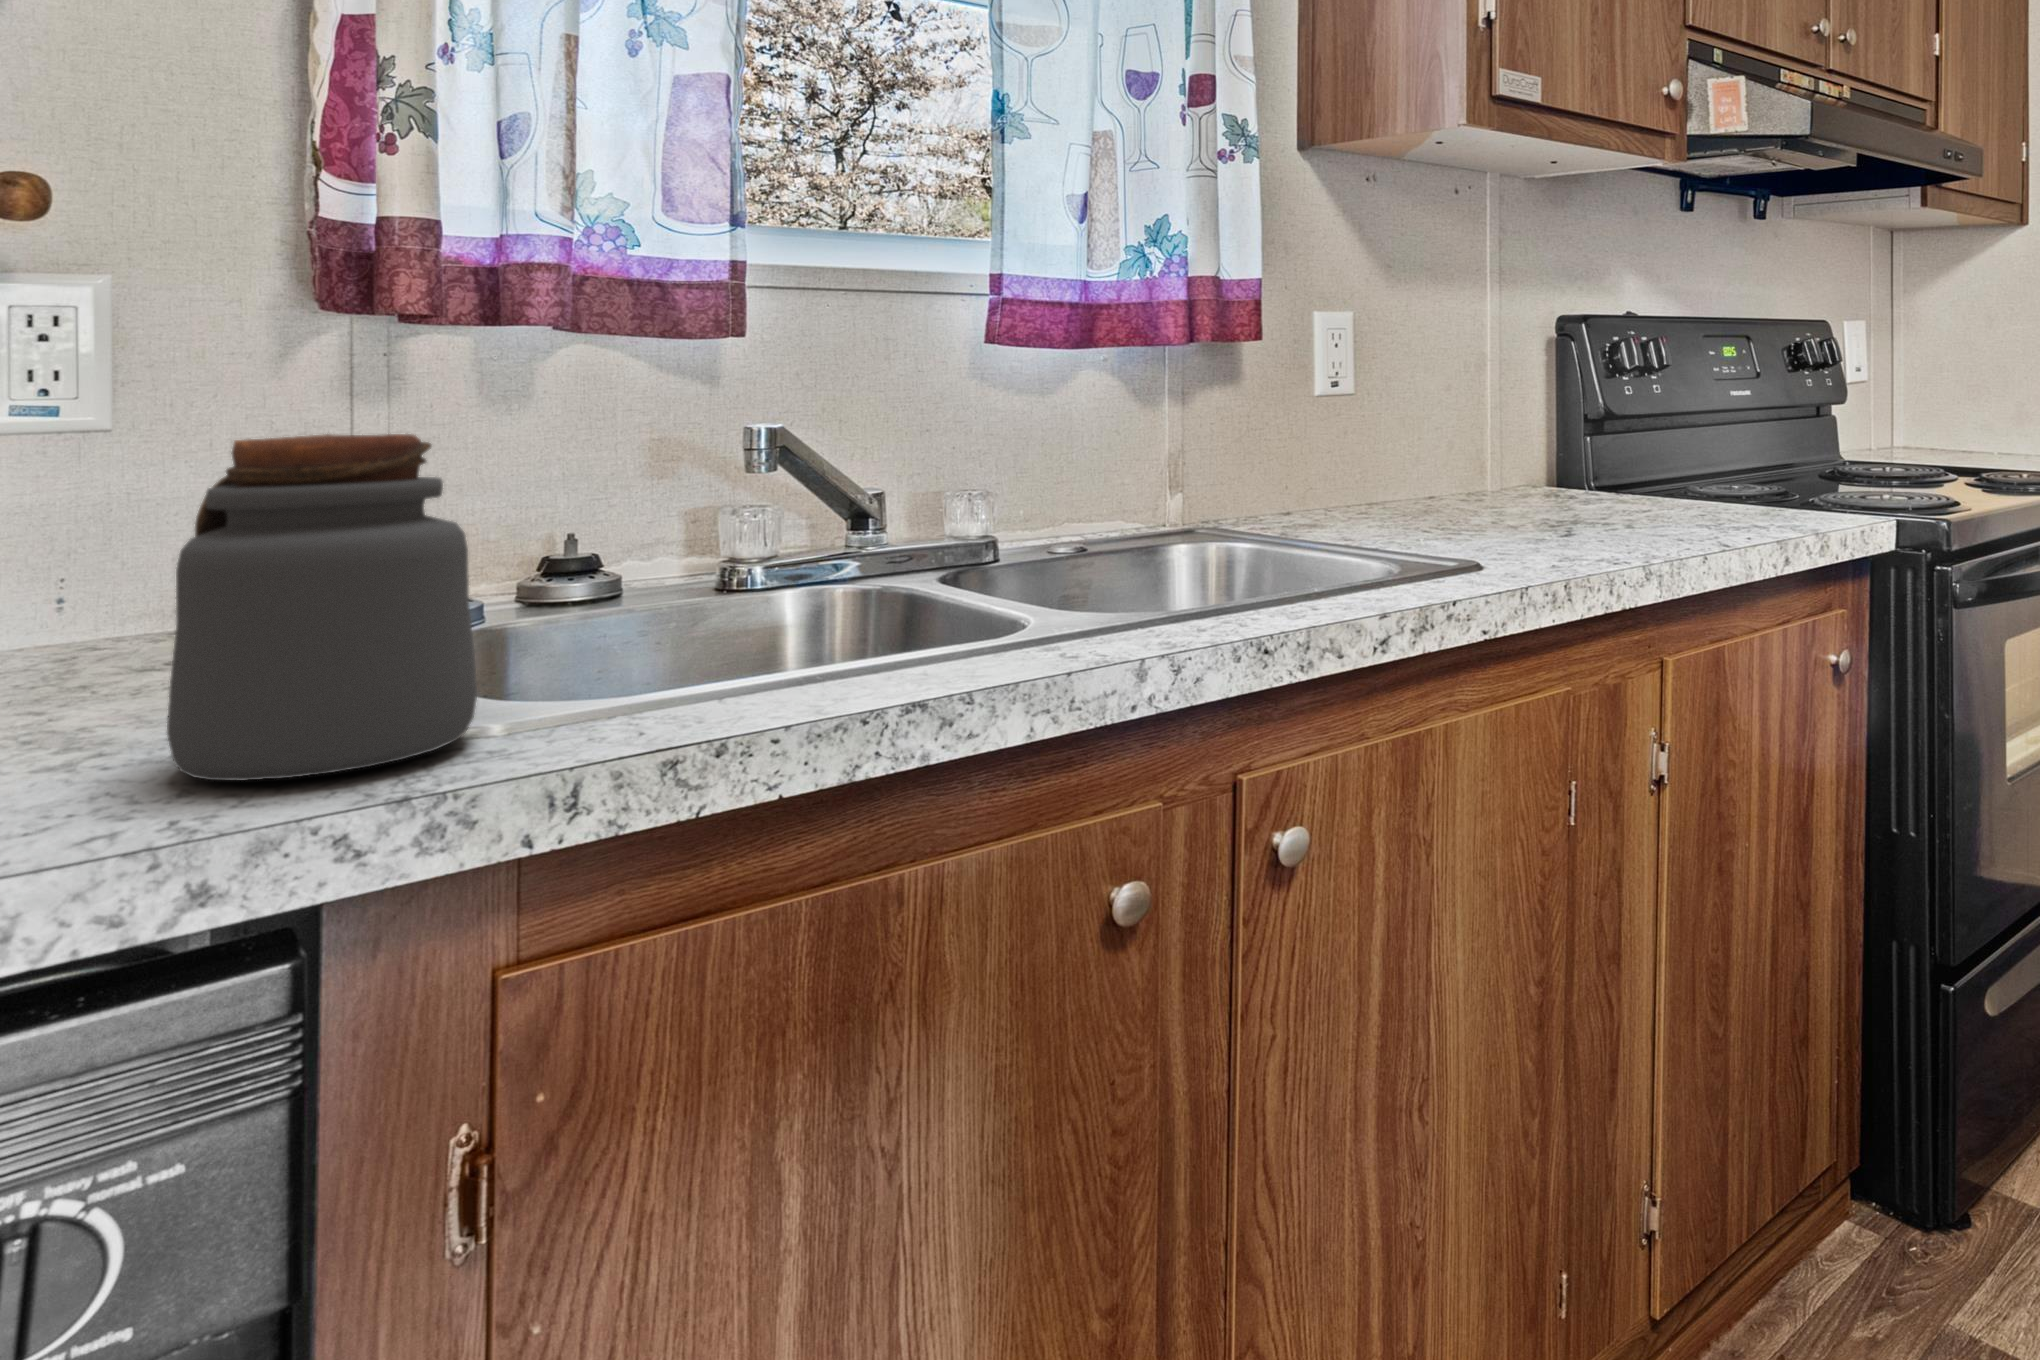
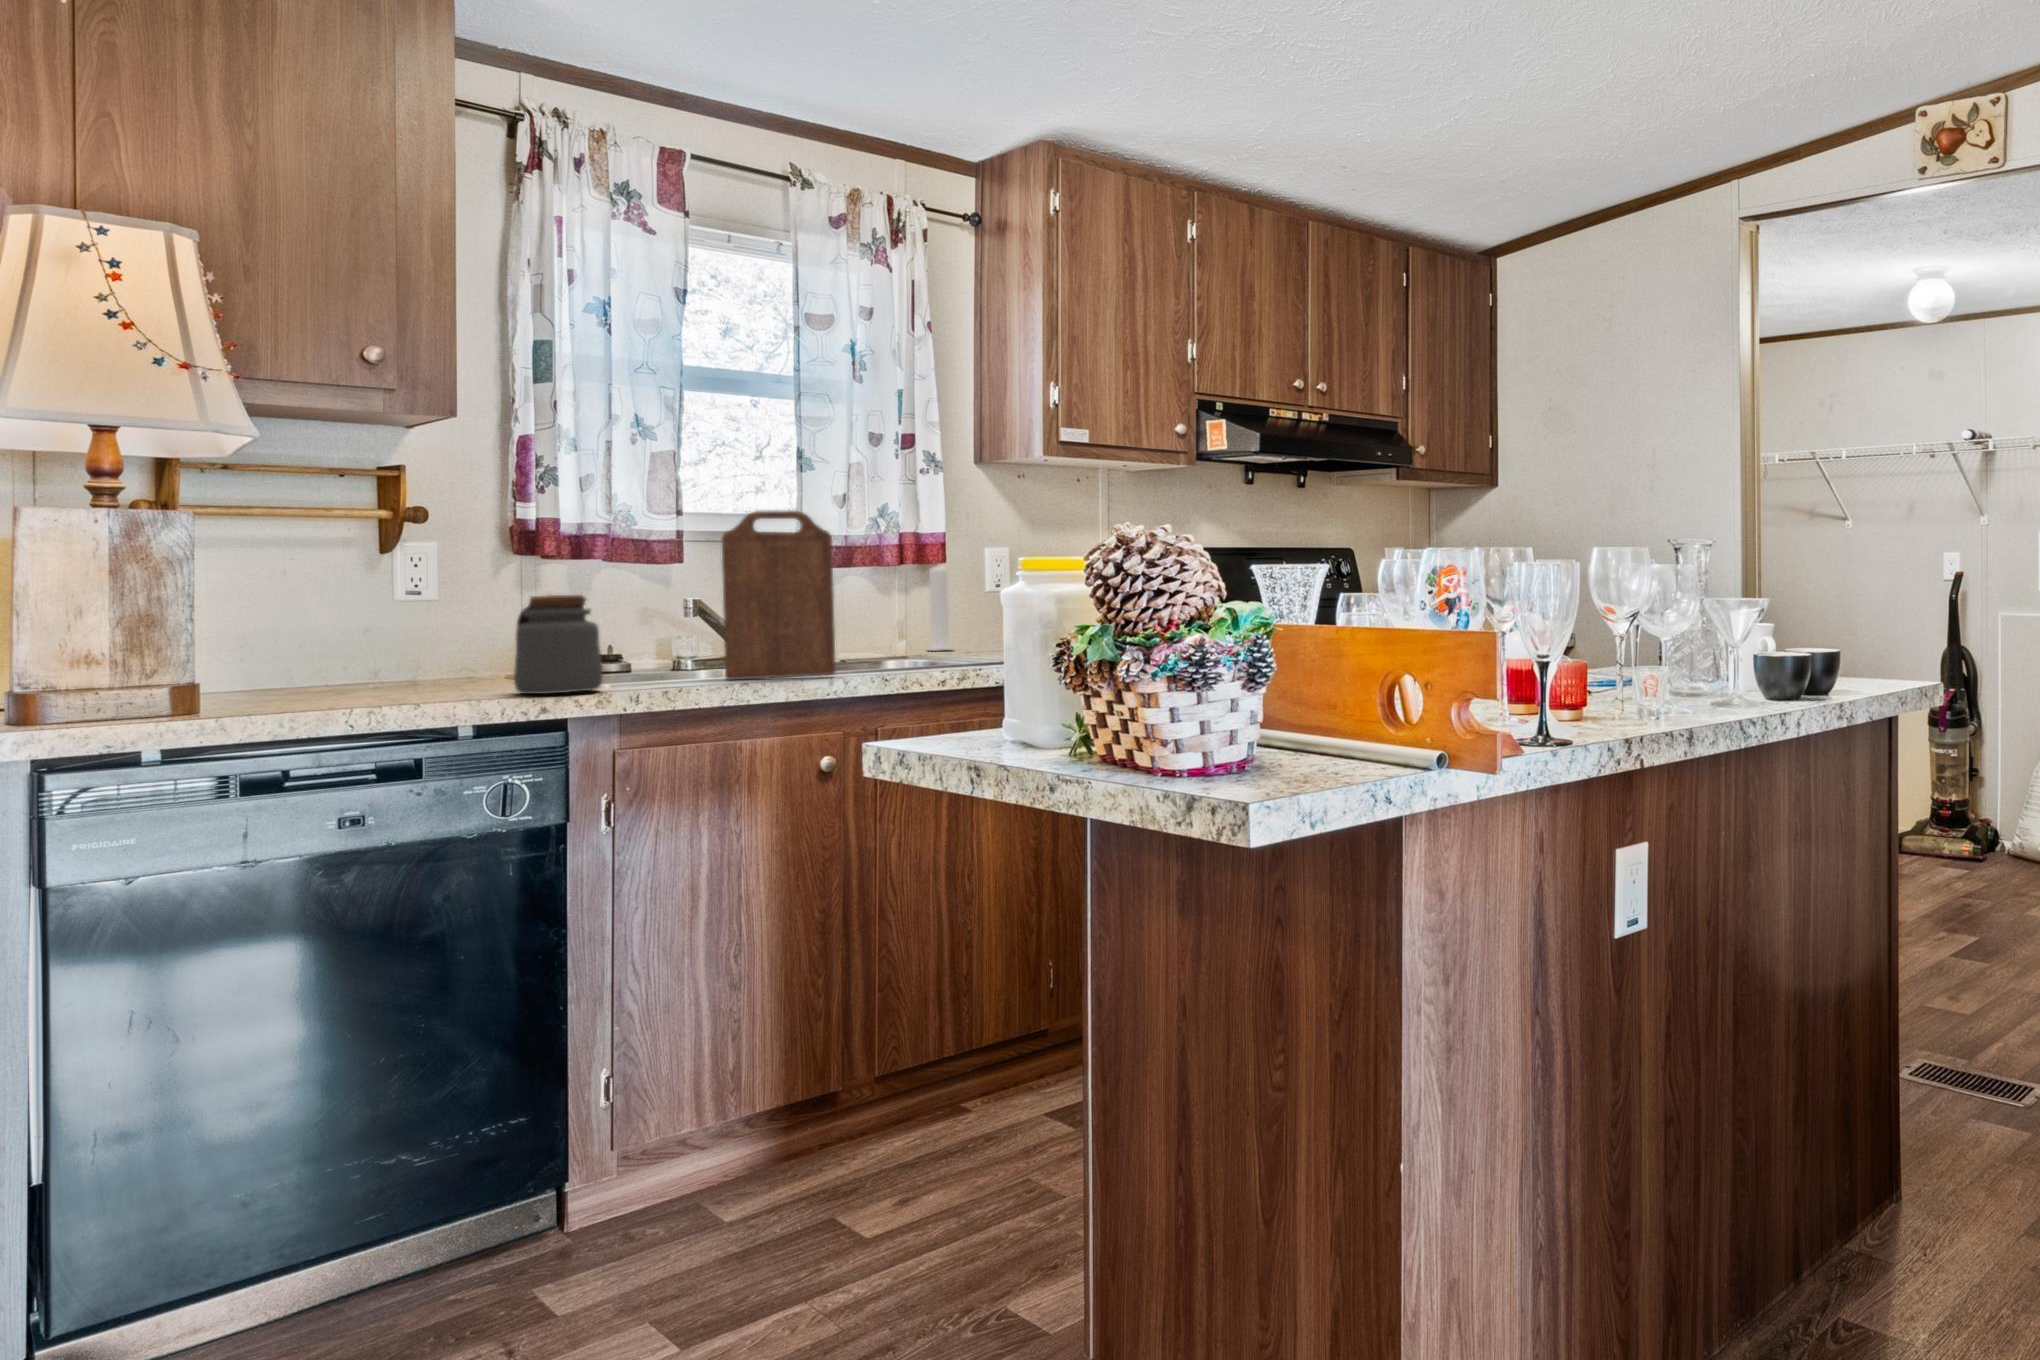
cutting board: none [841,196,1125,661] -> present [722,510,836,680]
candle: none [1220,333,1274,523] -> present [927,566,954,651]

